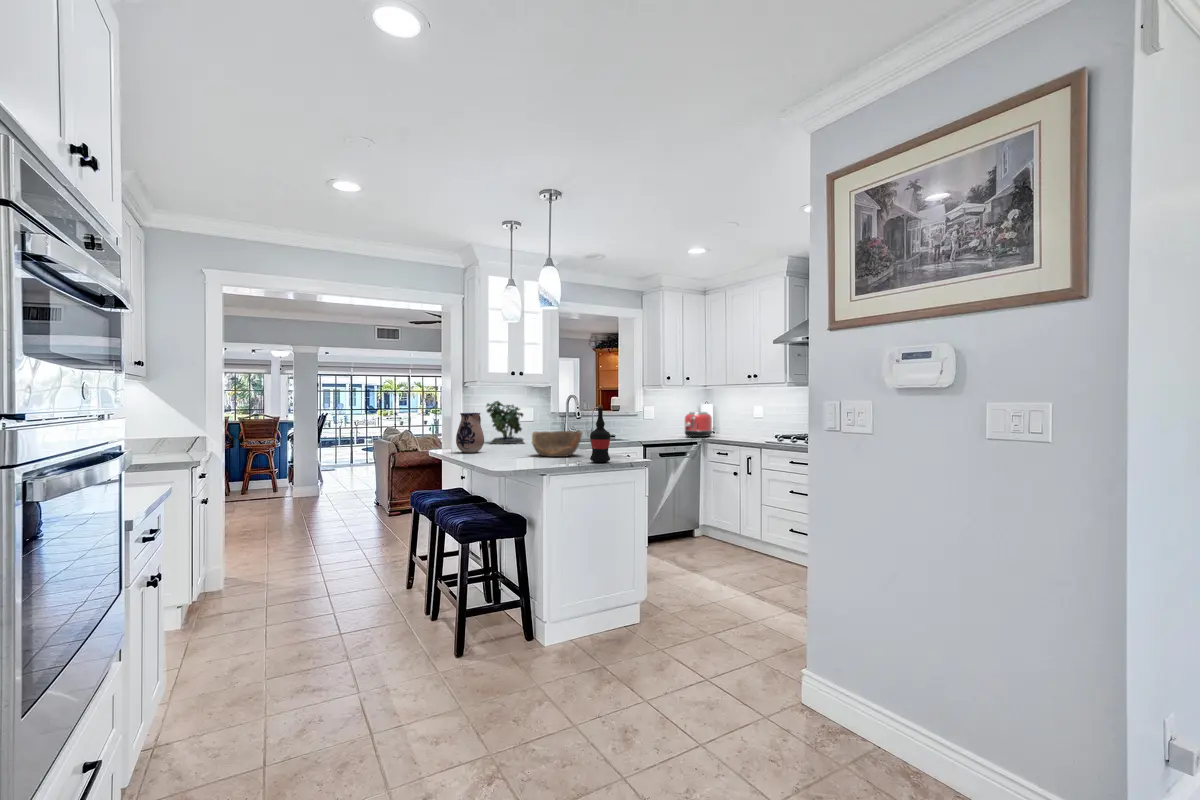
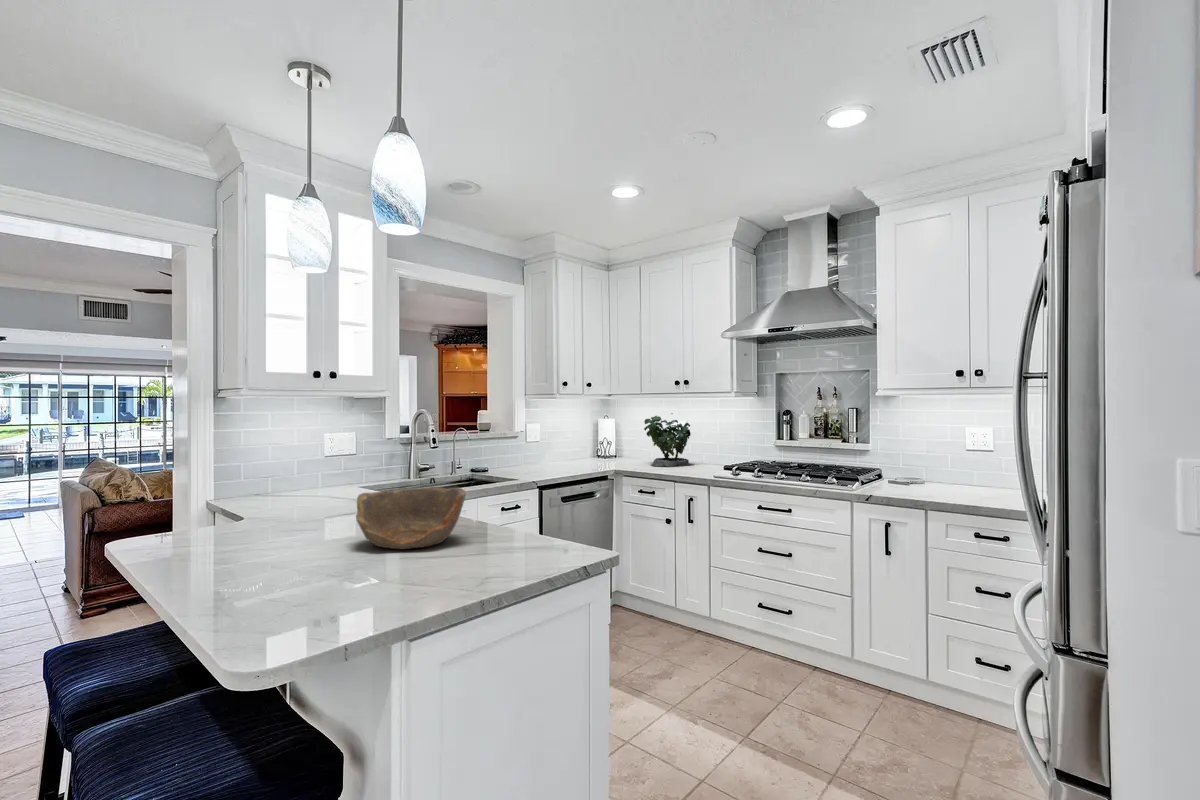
potted plant: present [486,401,524,444] -> present [644,413,693,467]
wine bottle: present [590,405,610,462] -> none [498,442,543,570]
toaster: present [685,412,712,438] -> none [589,432,627,471]
ceramic pitcher: present [456,413,484,453] -> none [176,454,247,543]

